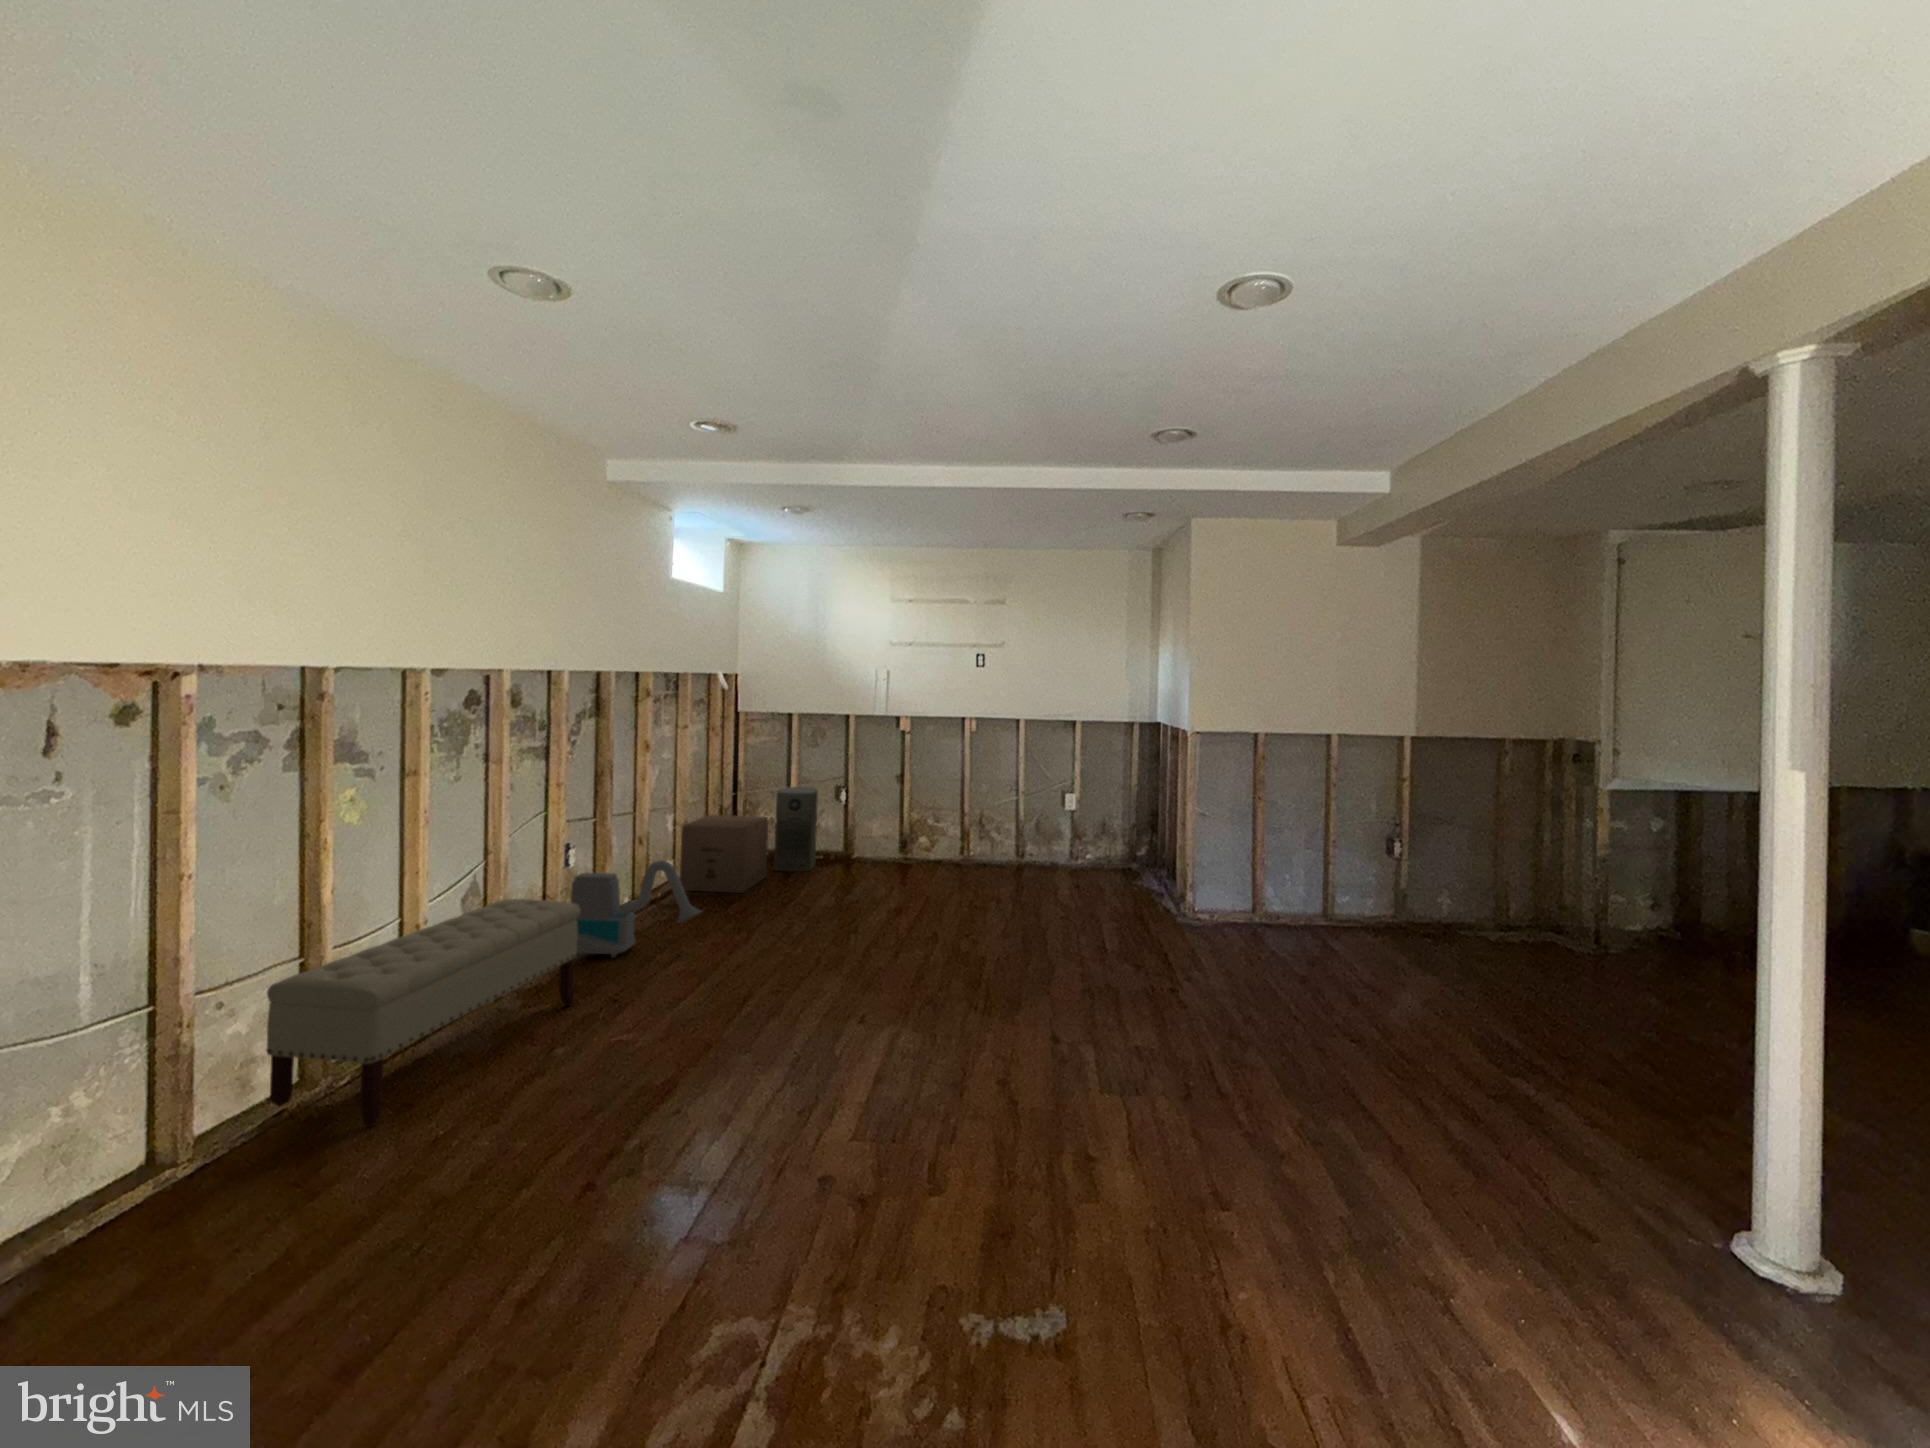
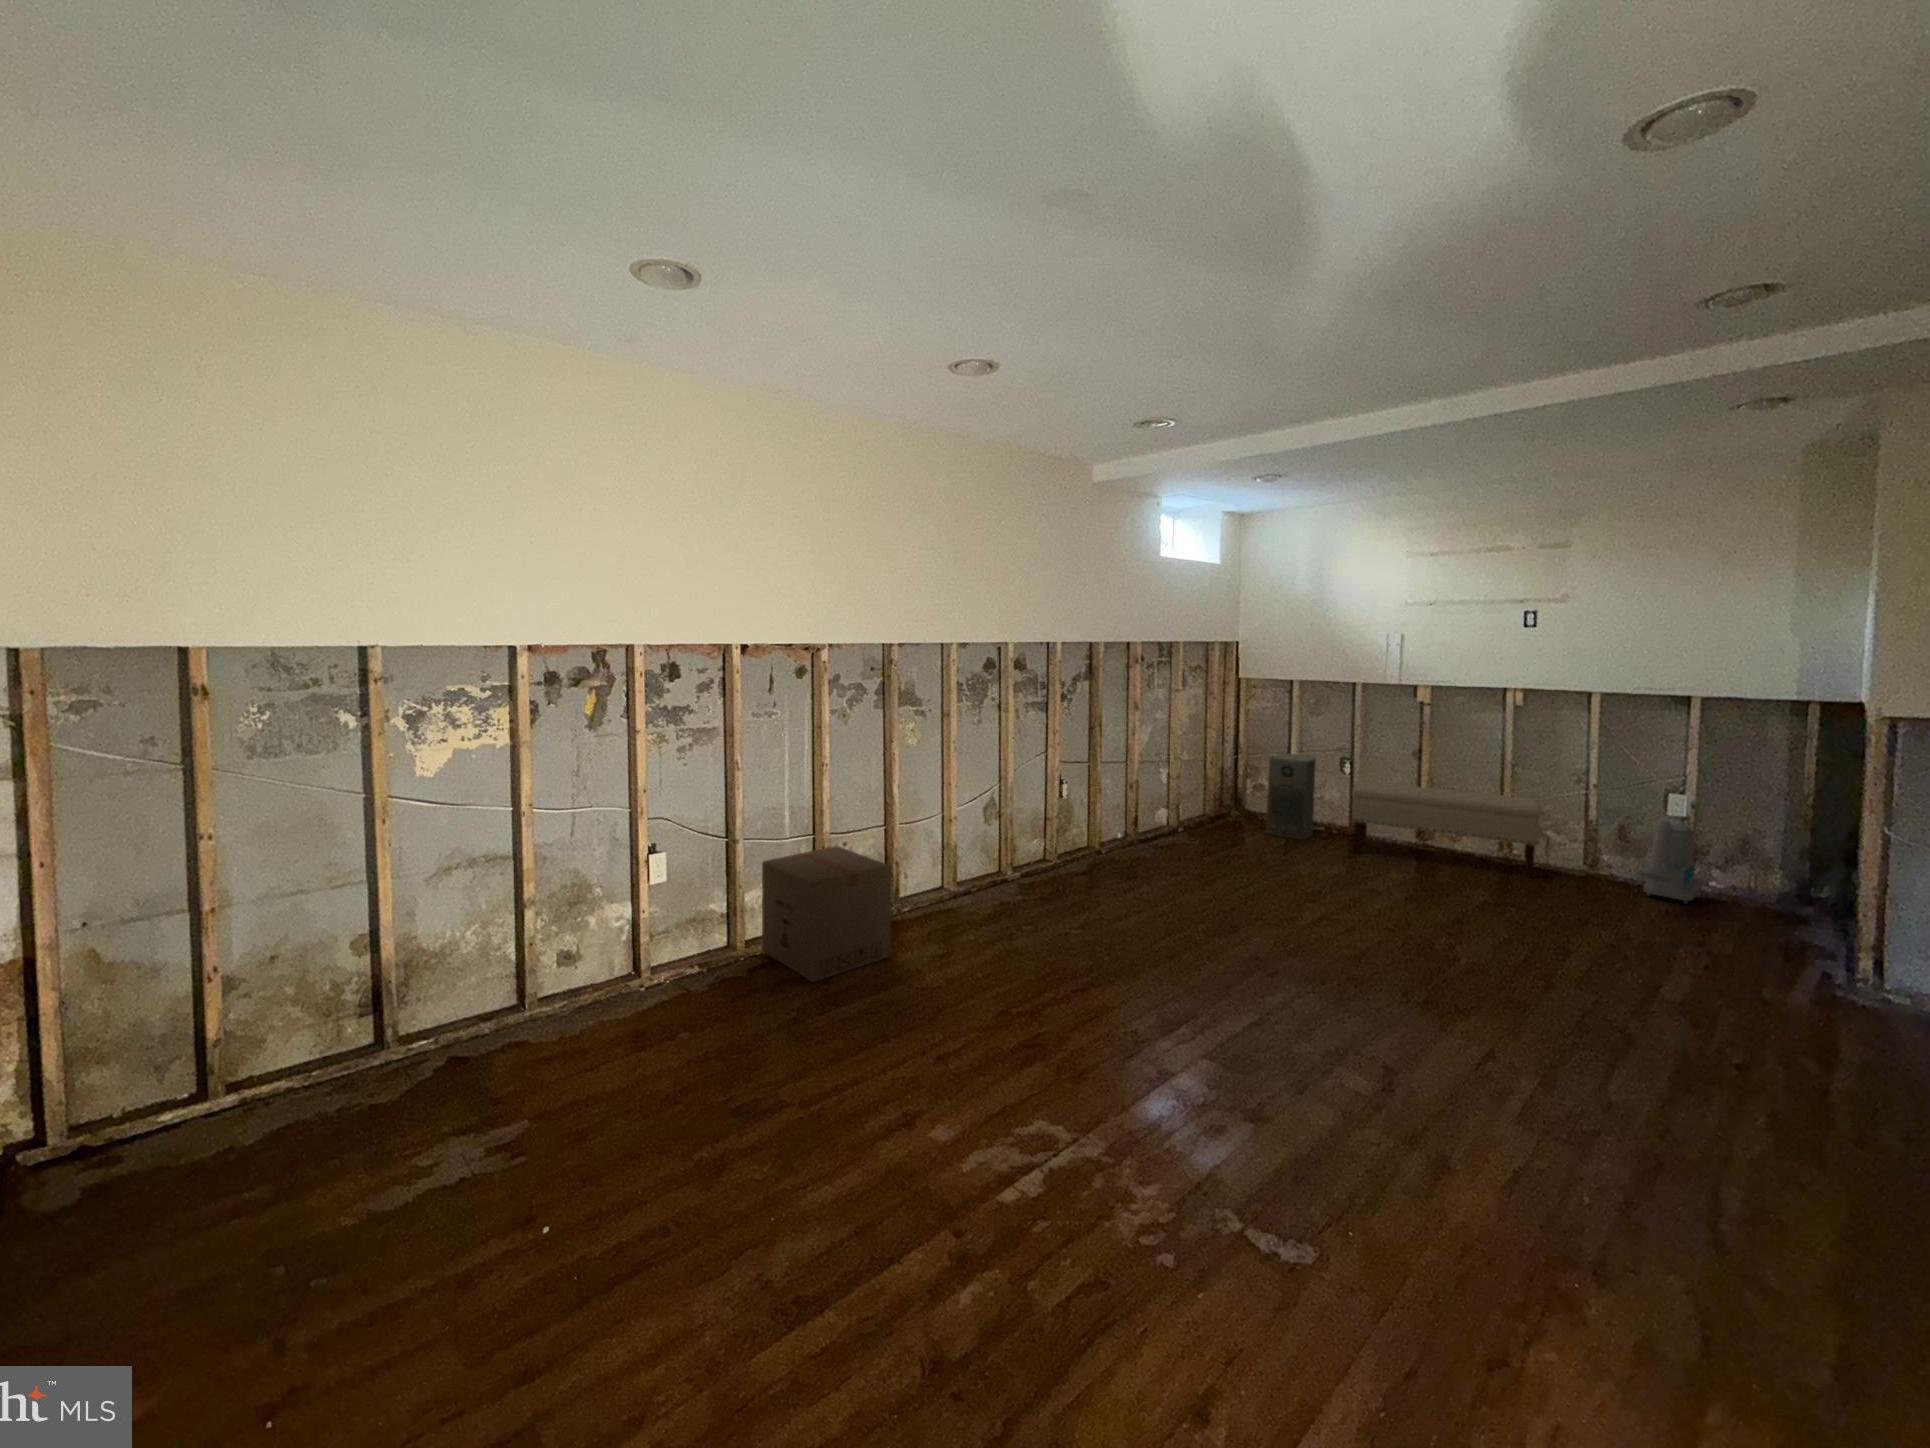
cardboard box: present [680,815,768,893] -> present [762,846,891,982]
vacuum cleaner: present [571,860,701,958] -> present [1638,820,1702,904]
bench: present [266,899,580,1127] -> present [1352,781,1542,878]

